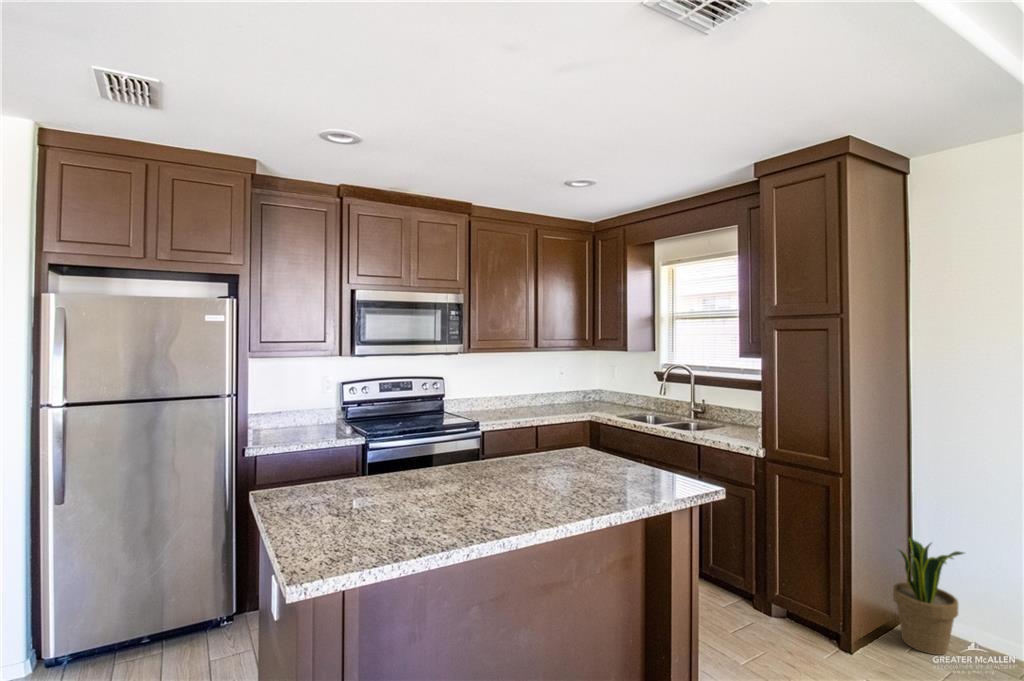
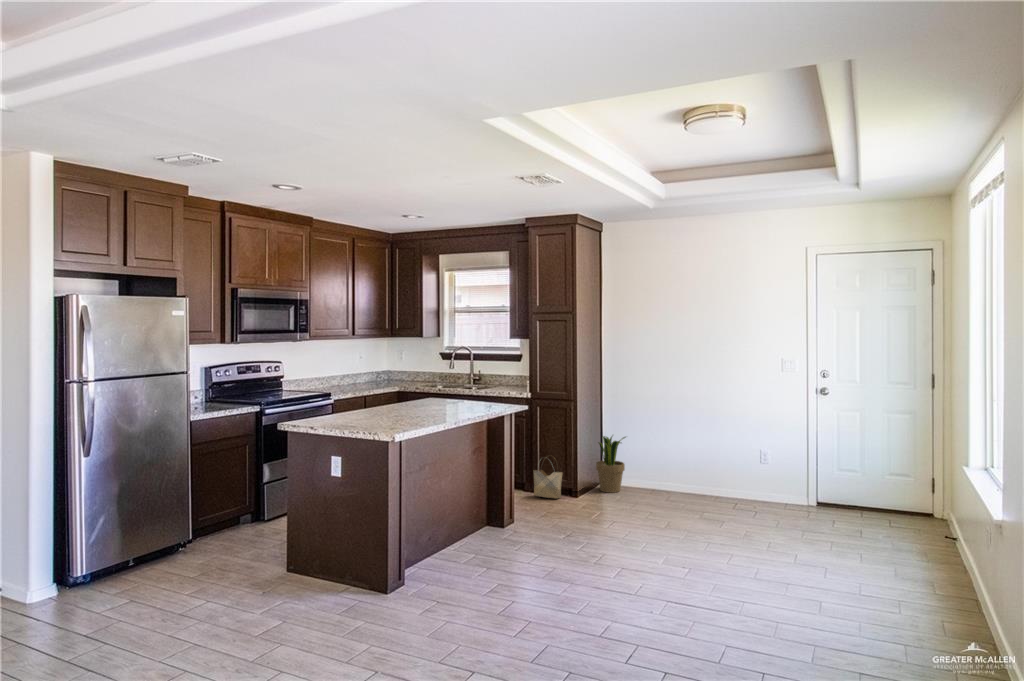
woven basket: none [760,559,816,643] -> present [533,470,563,499]

